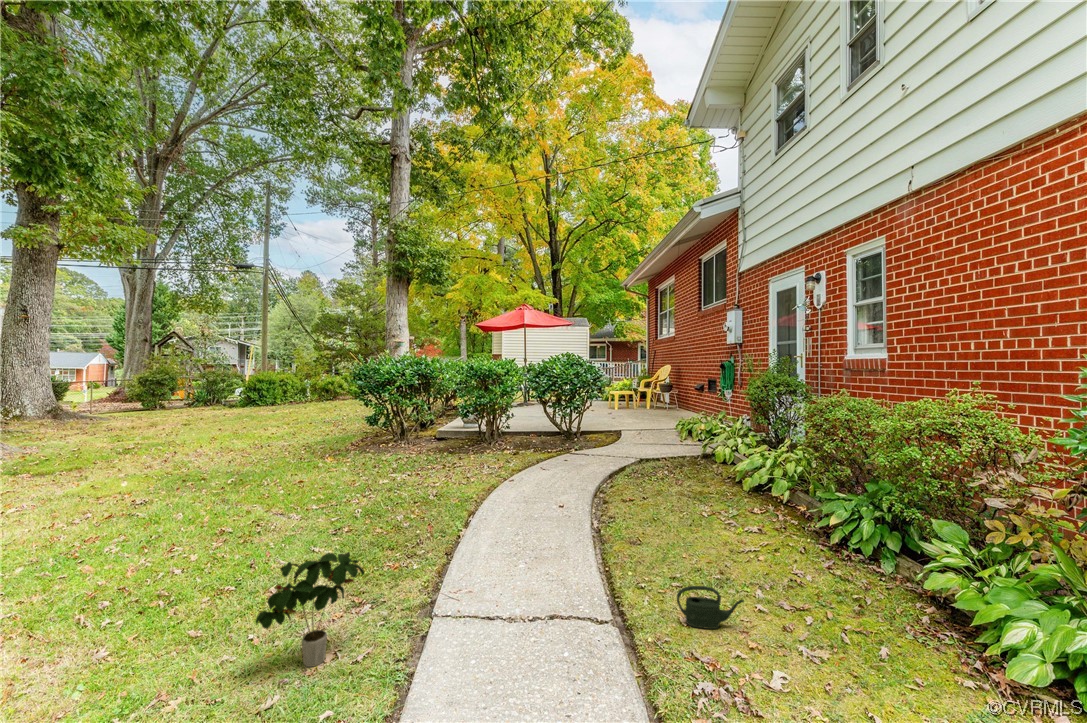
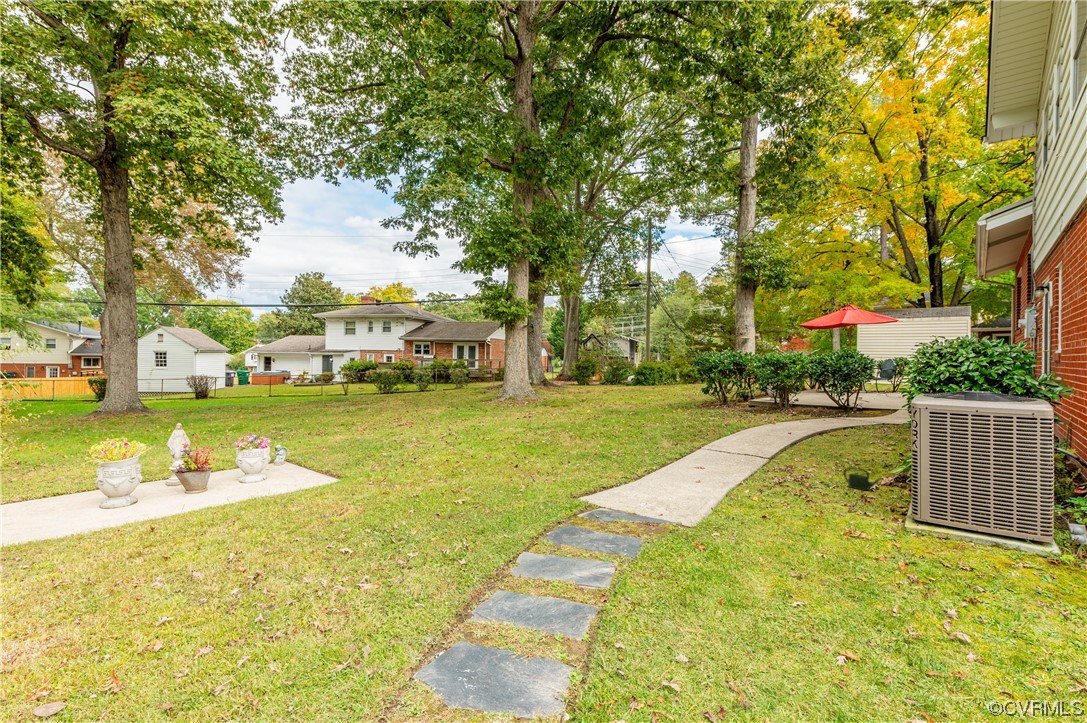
potted plant: present [256,552,364,667] -> none [650,424,689,464]

